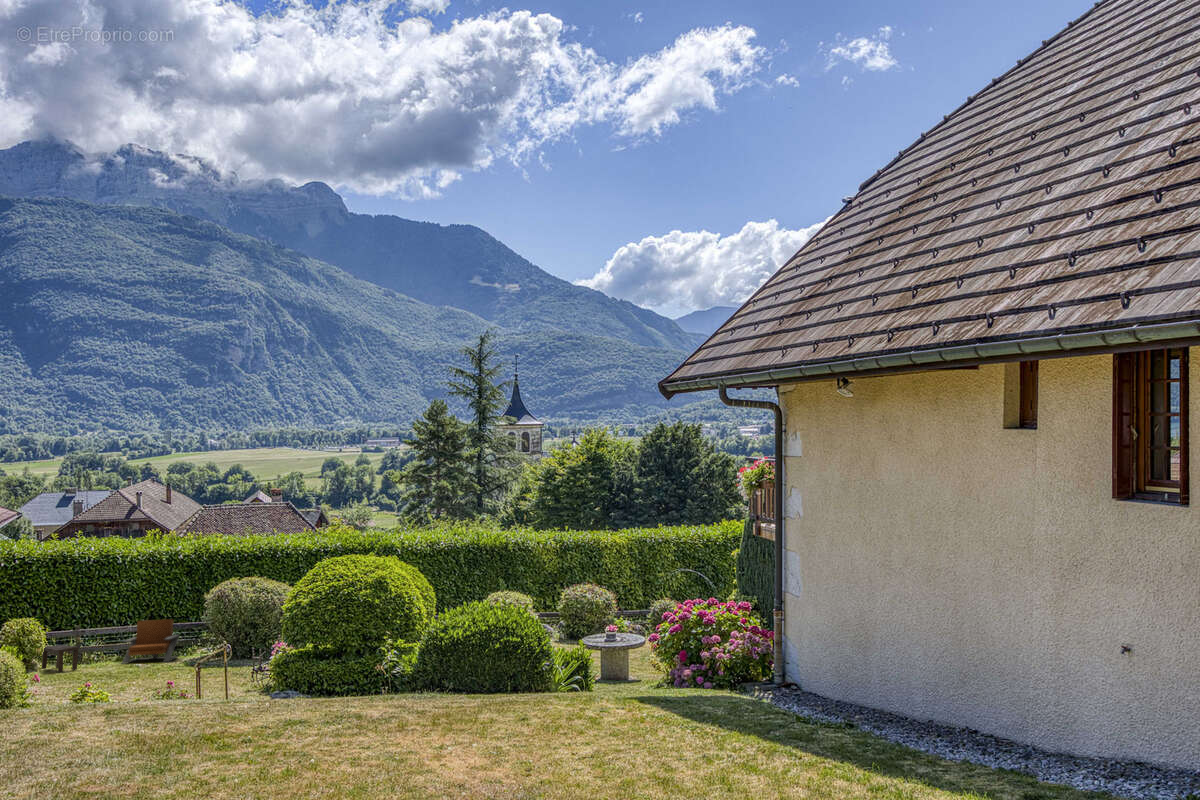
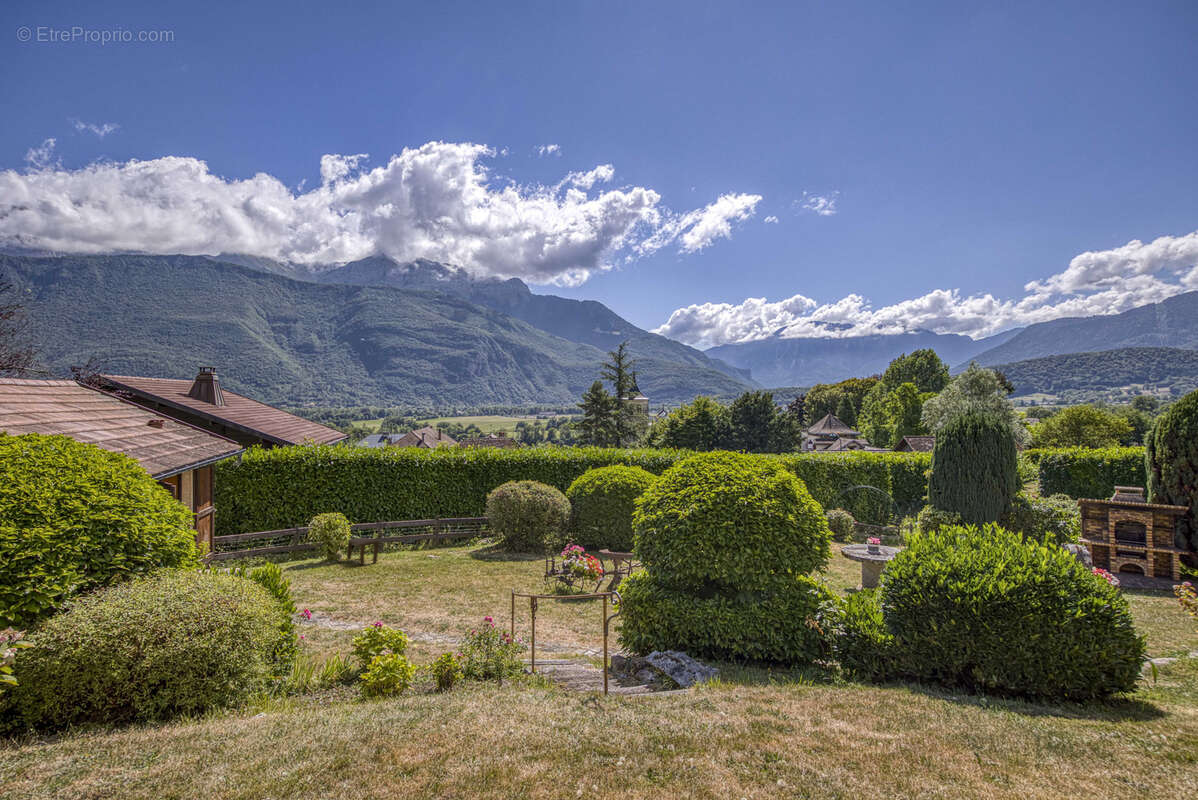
lounge chair: present [122,619,179,664] -> none [417,515,464,555]

